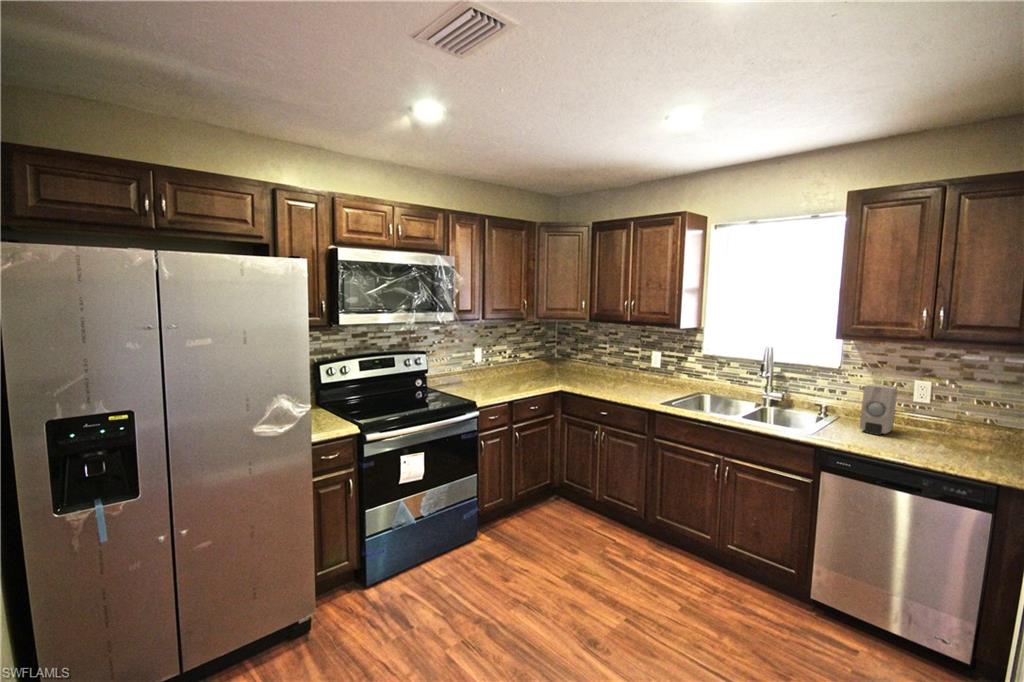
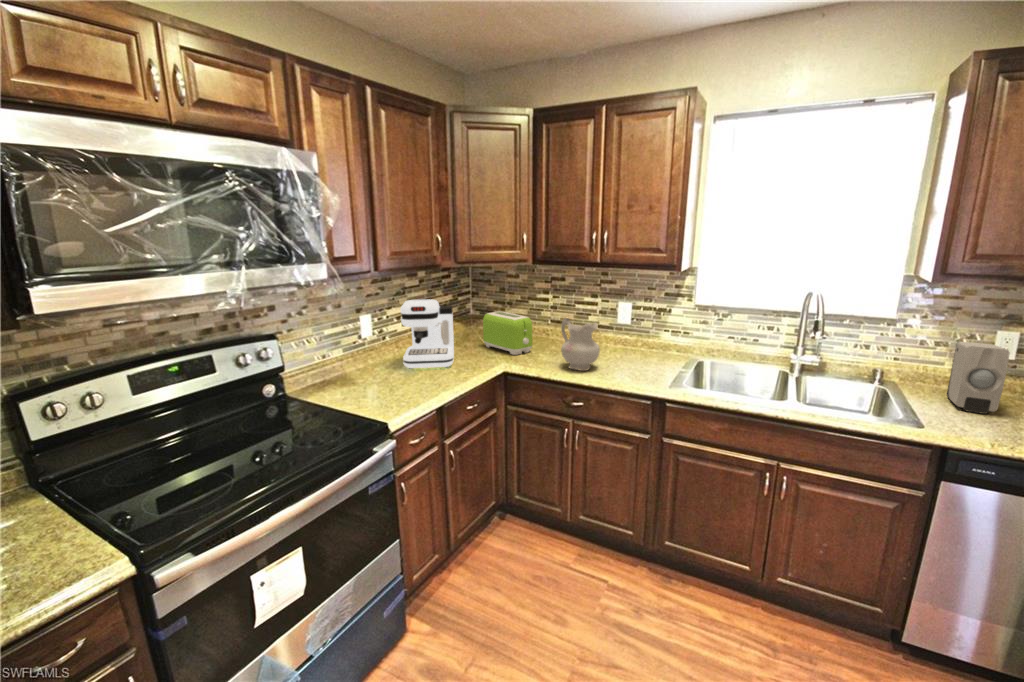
coffee maker: none [497,341,533,384] -> present [401,299,454,368]
toaster: none [556,353,587,382] -> present [483,311,532,355]
ceramic pitcher: none [598,357,625,393] -> present [561,318,600,371]

